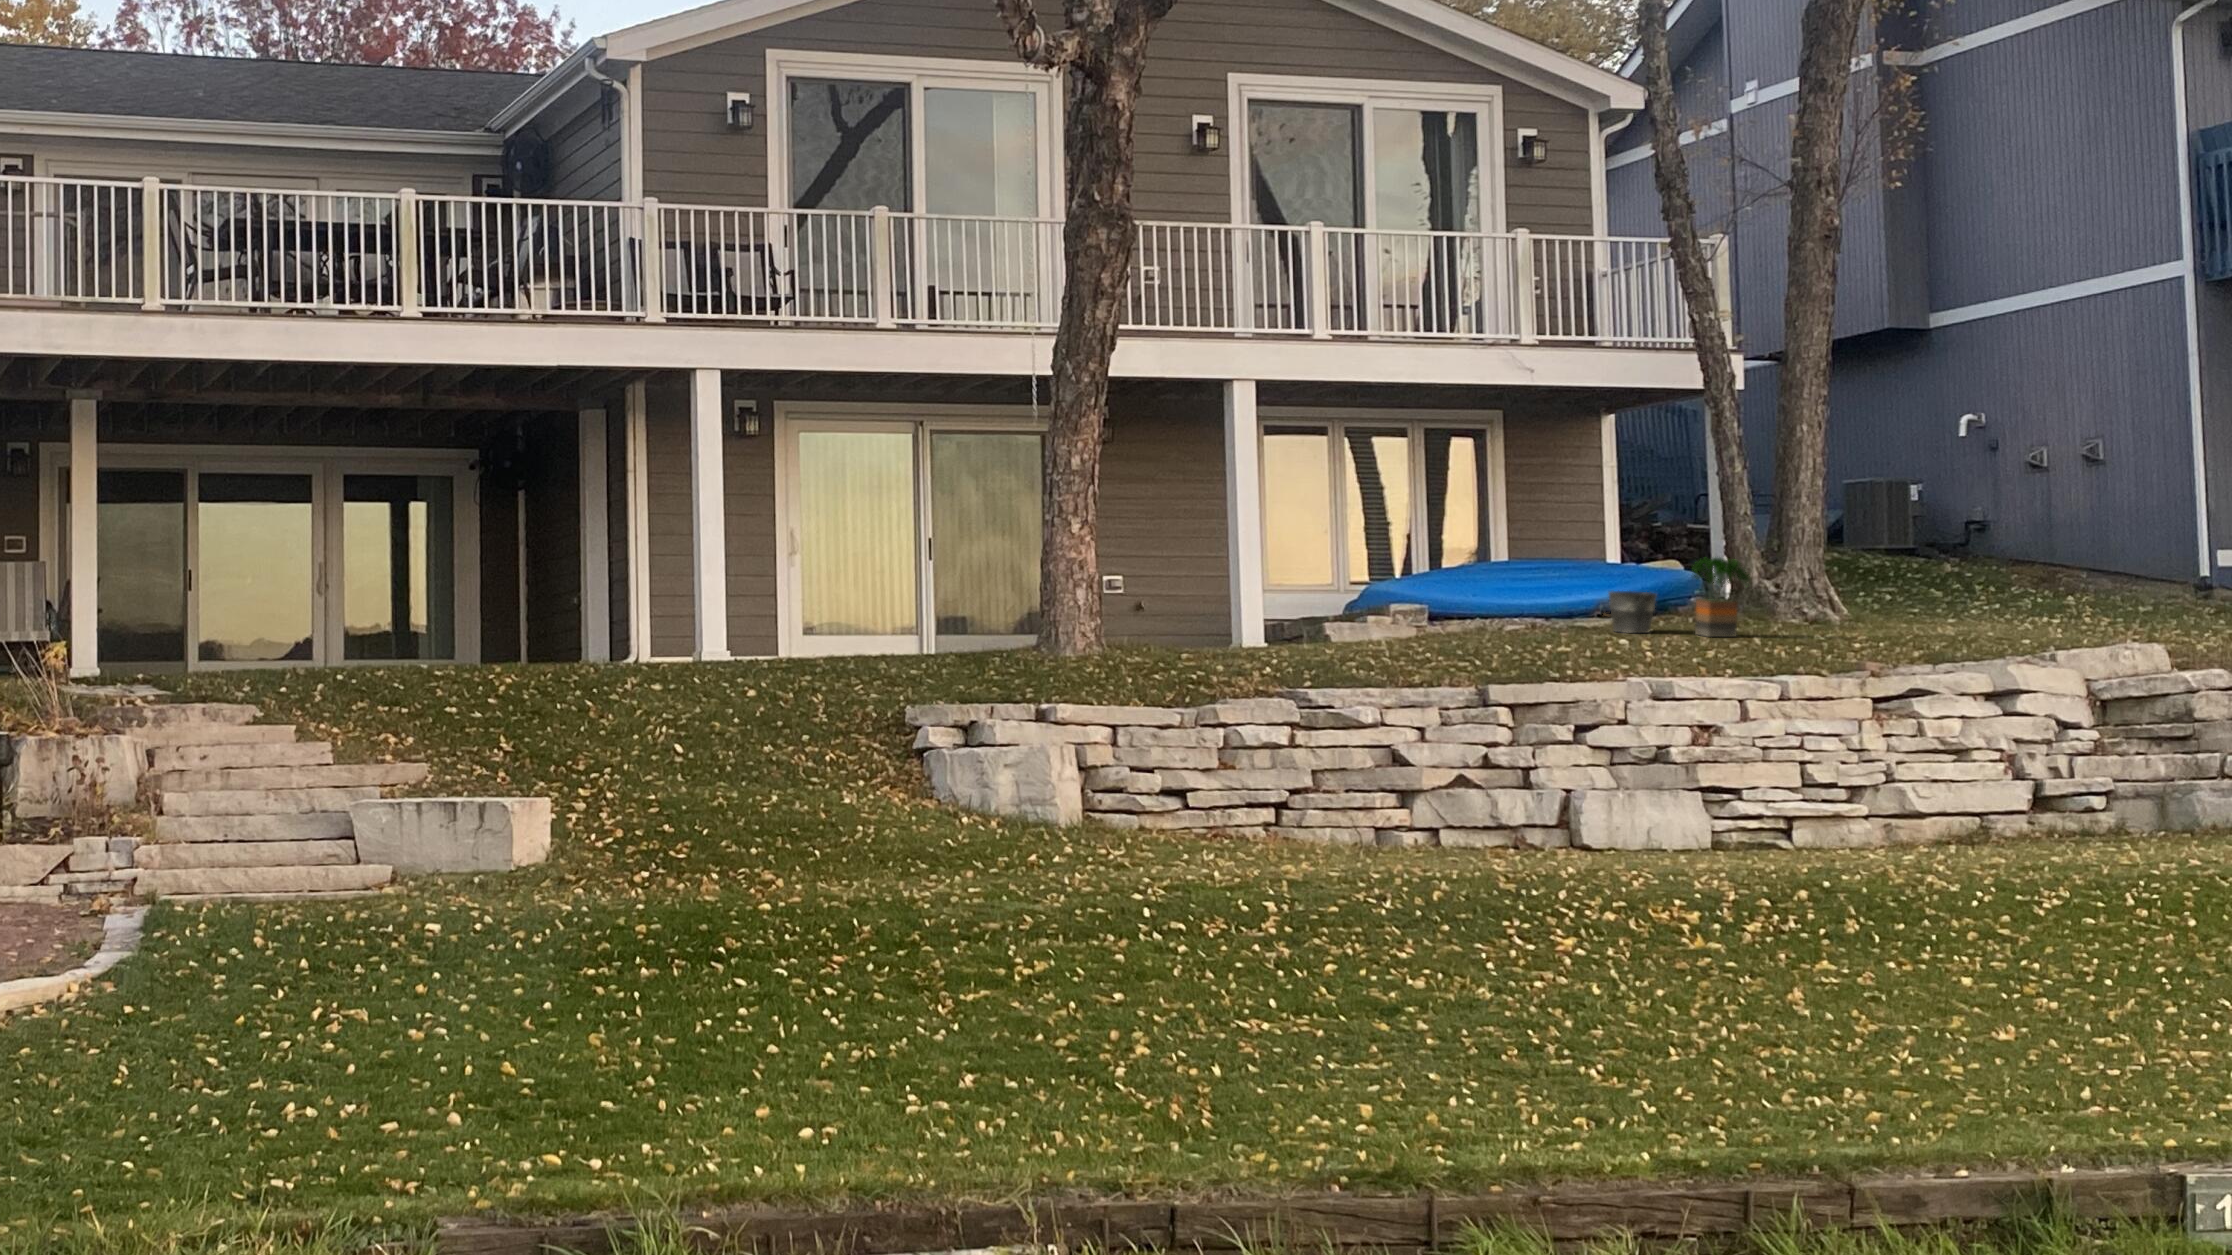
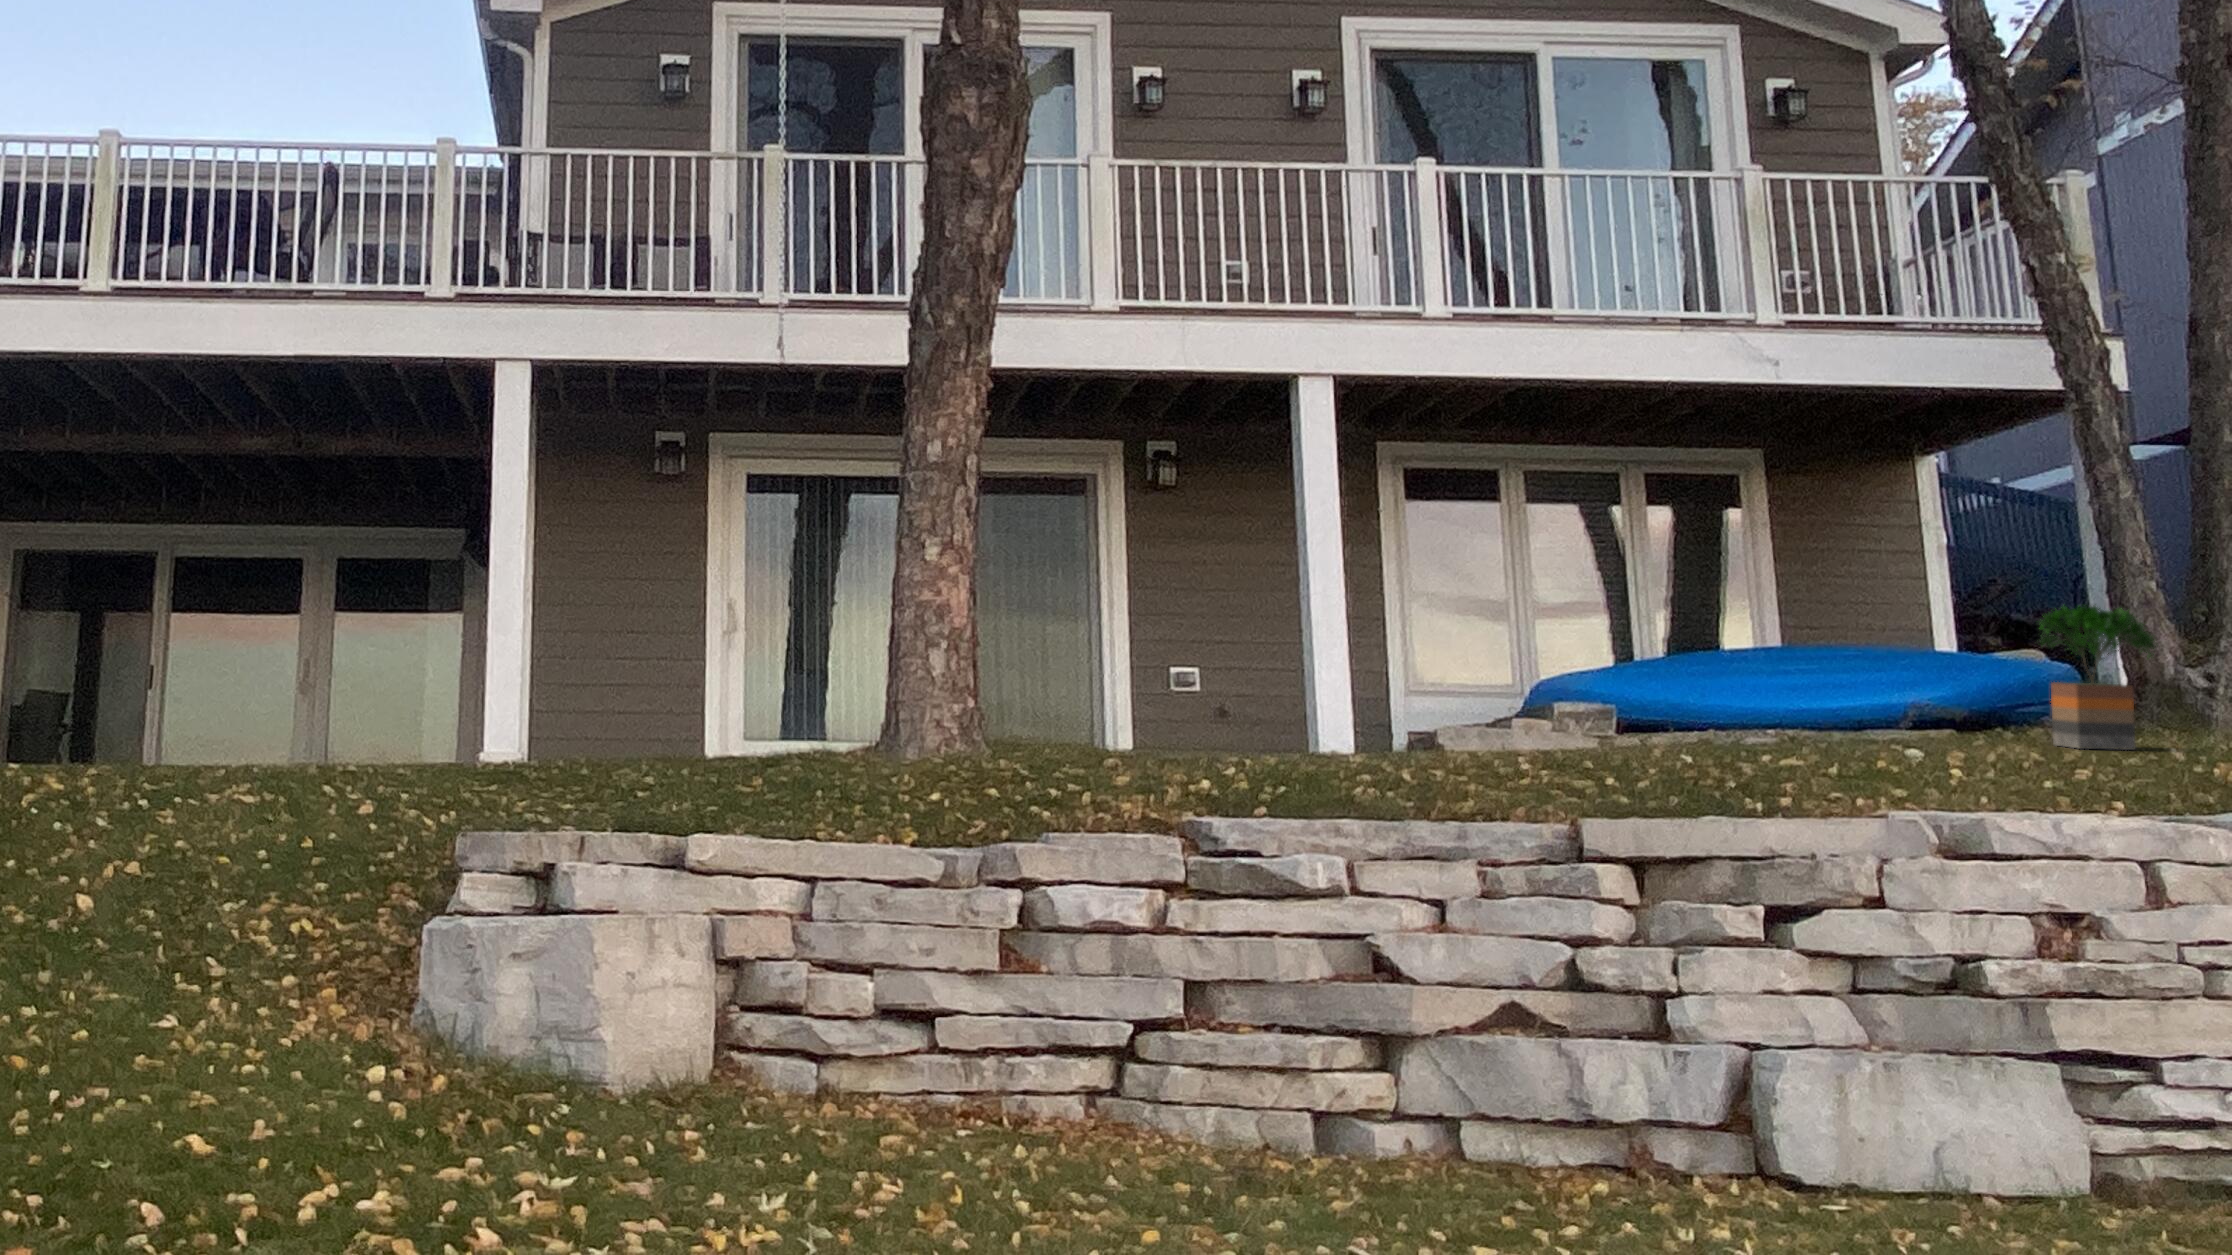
bucket: present [1604,591,1656,633] -> none [1875,670,1976,742]

